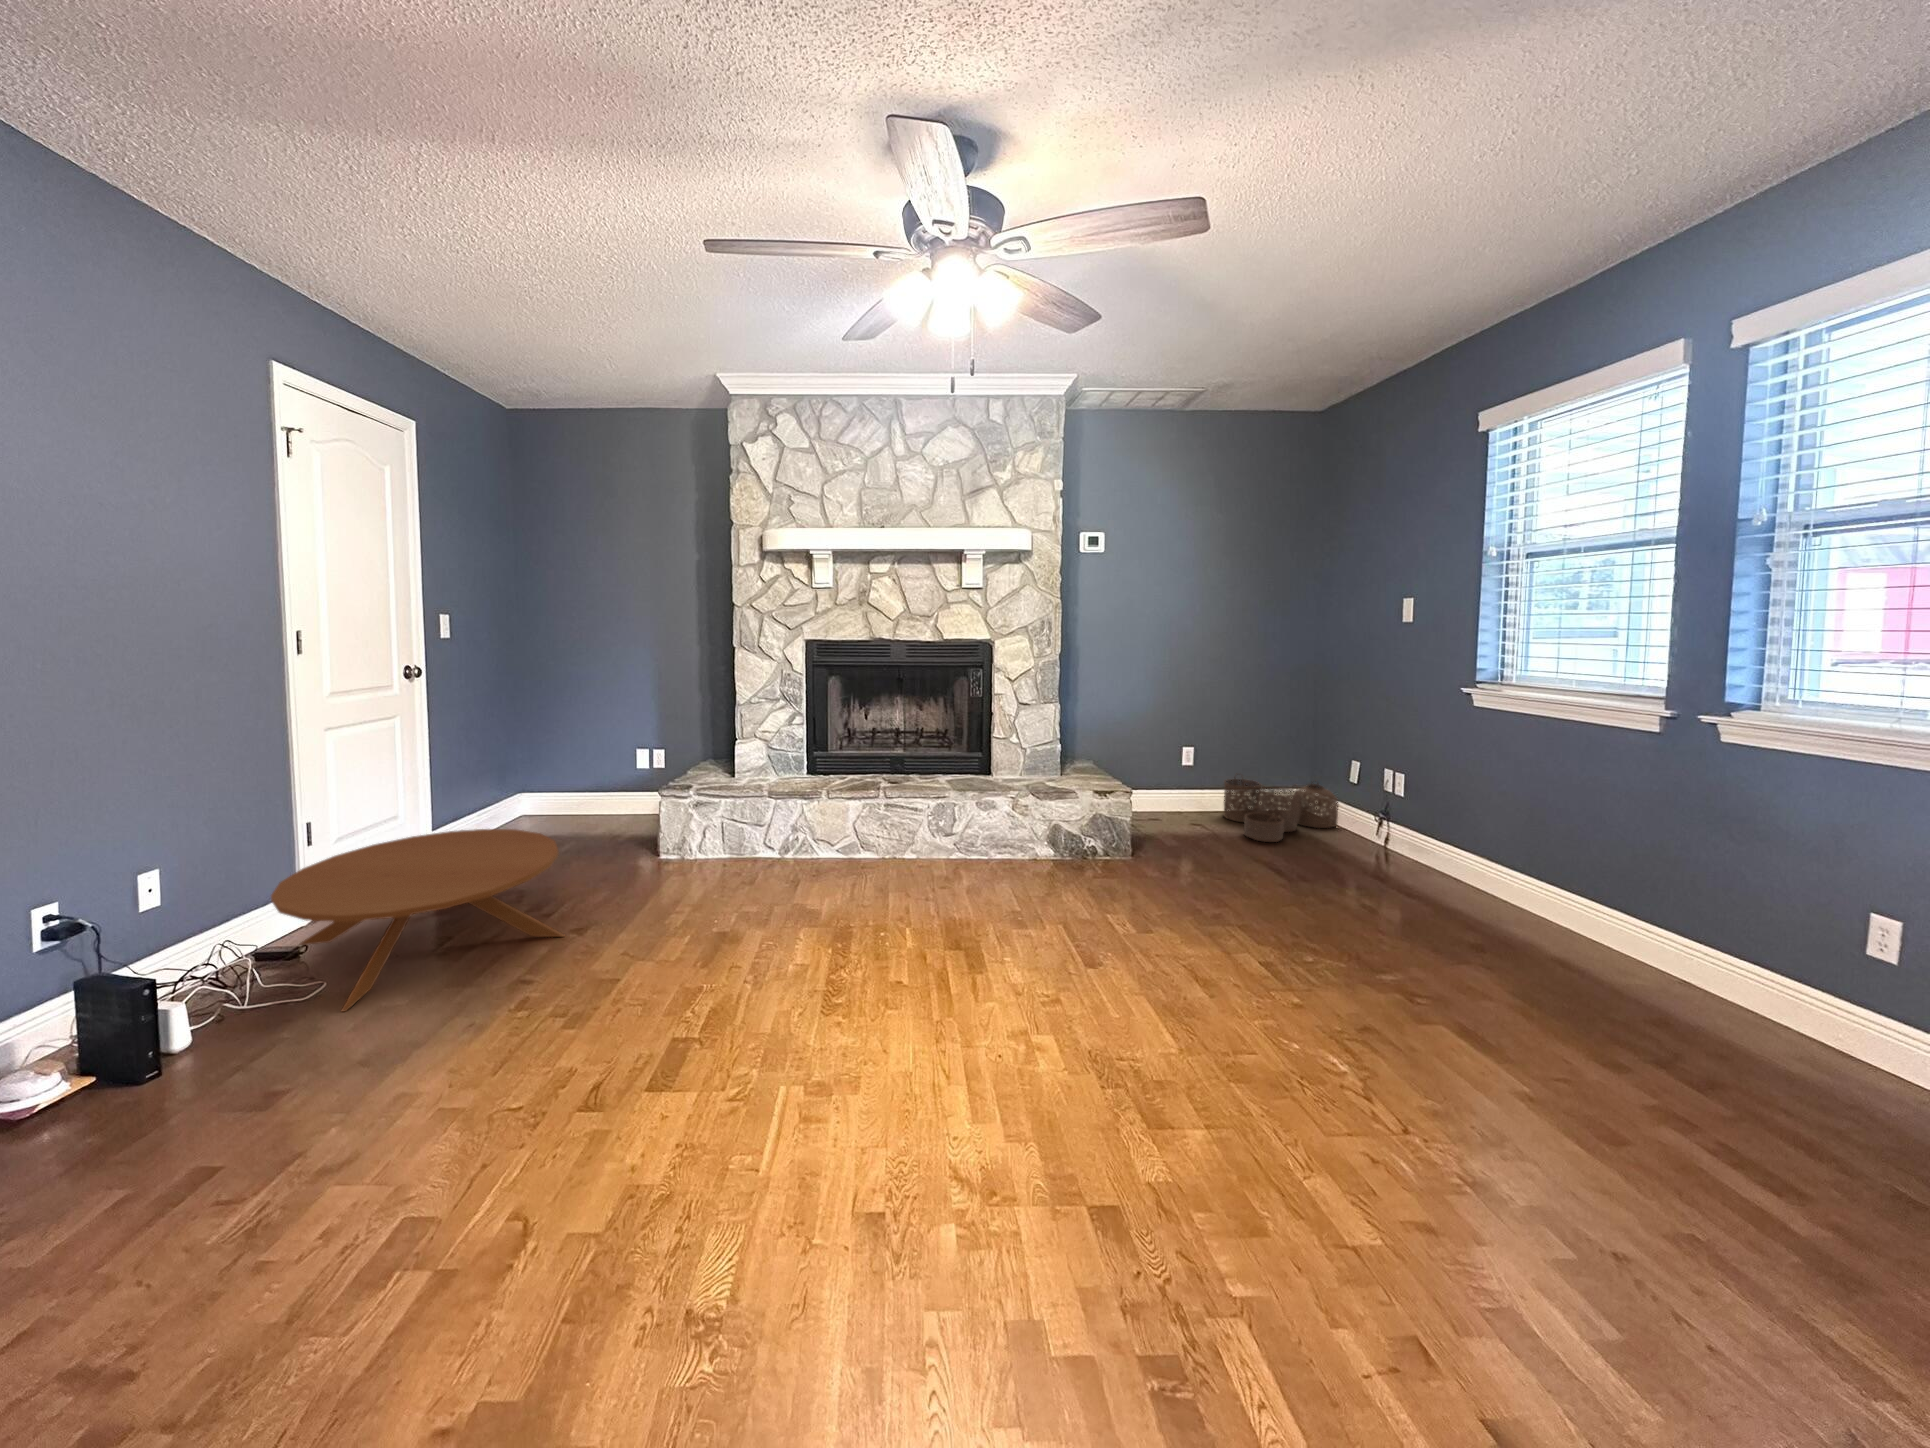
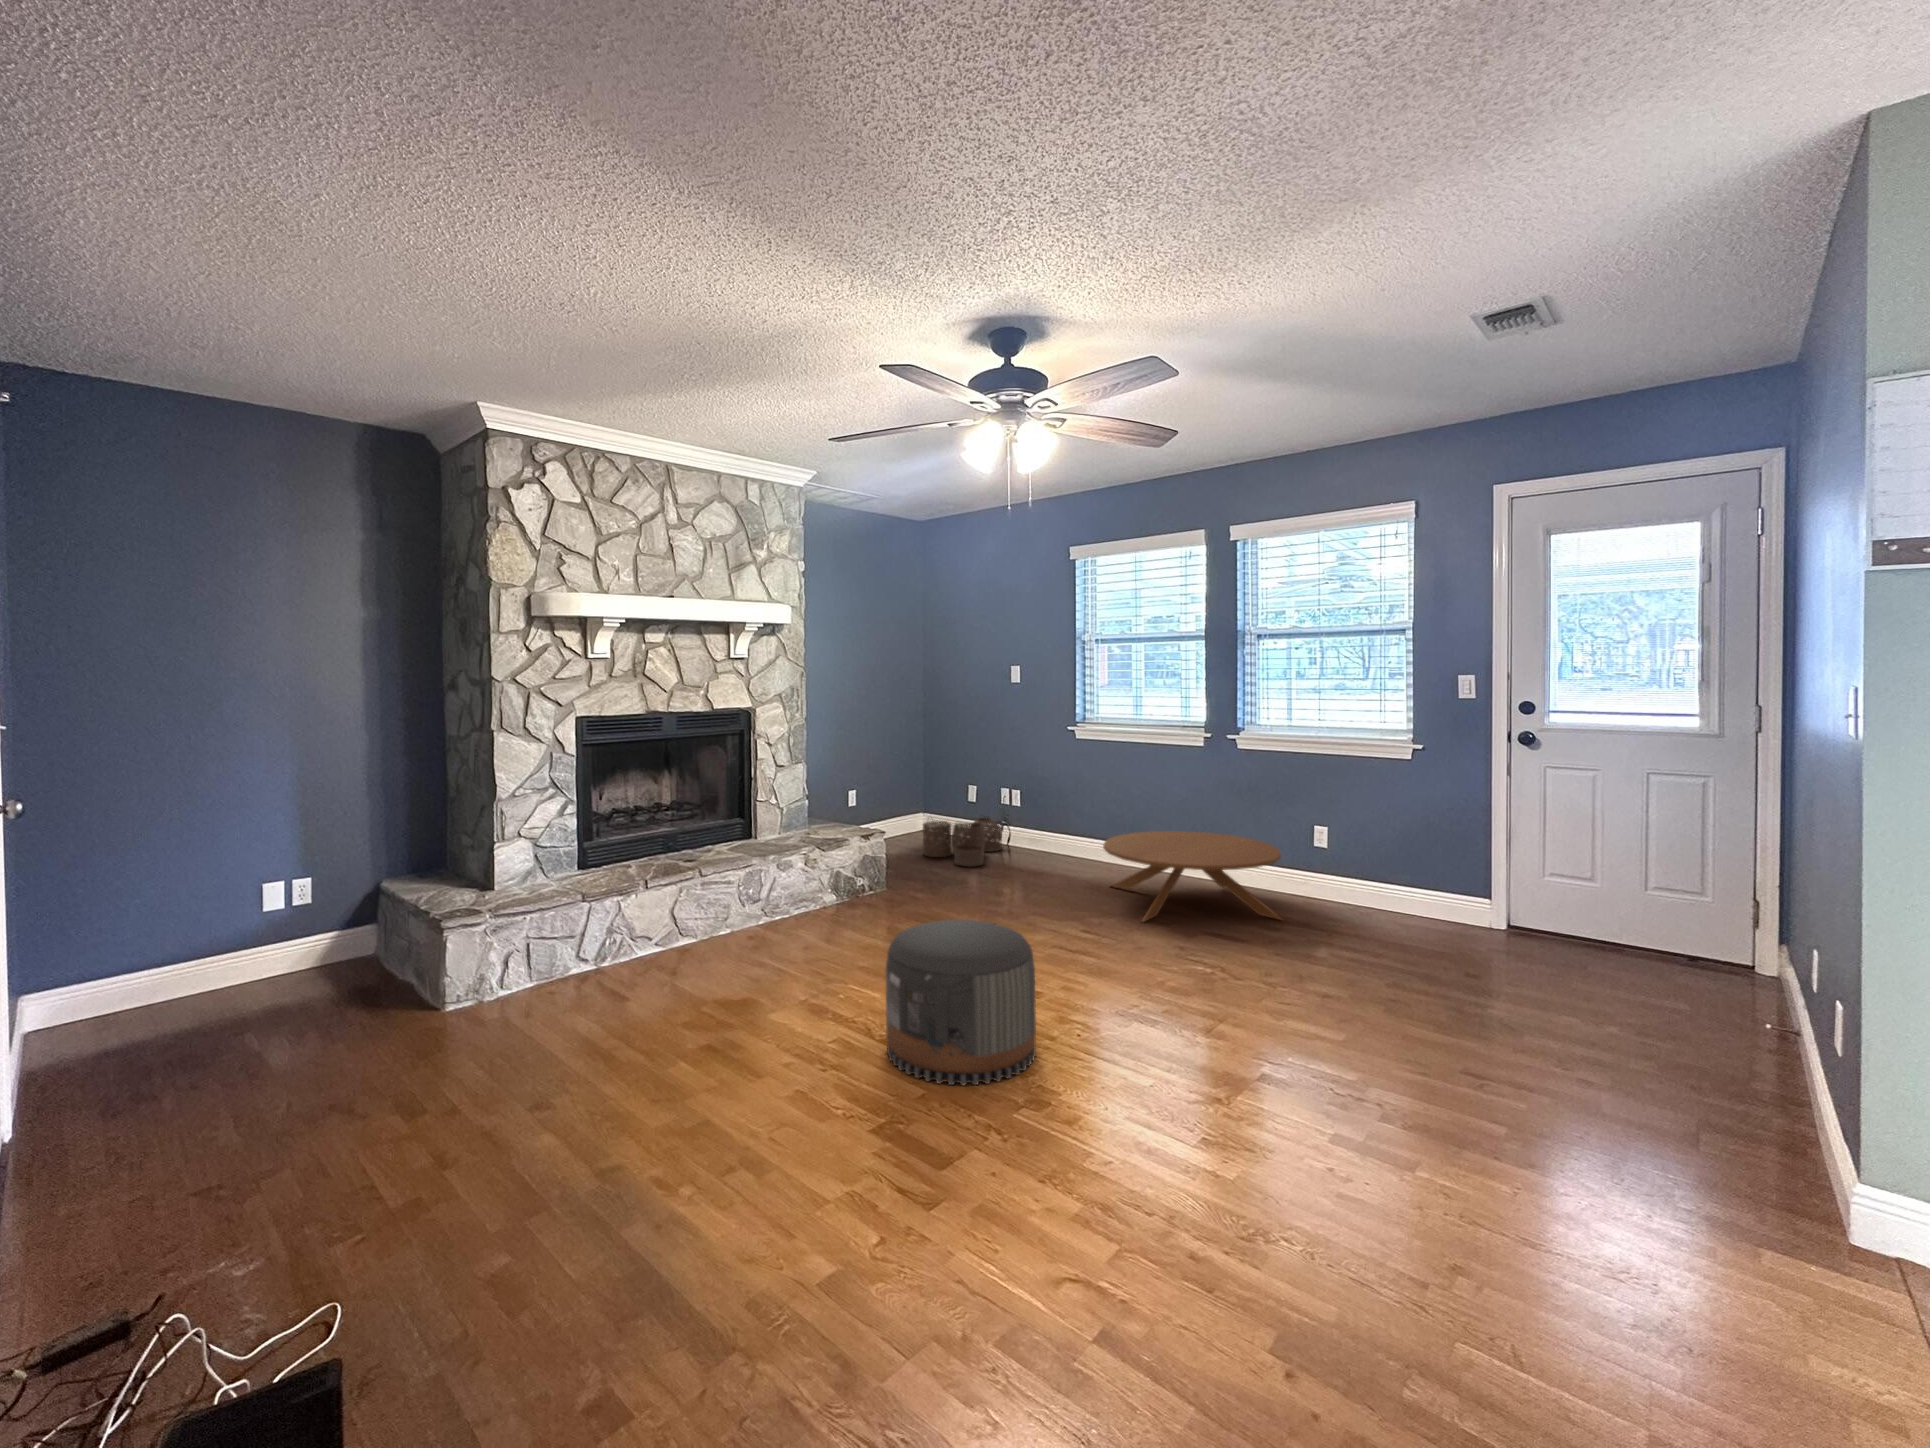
coffee table: present [271,829,565,1011] -> present [1103,831,1282,922]
pouf: none [806,903,987,1125] -> present [885,920,1036,1086]

